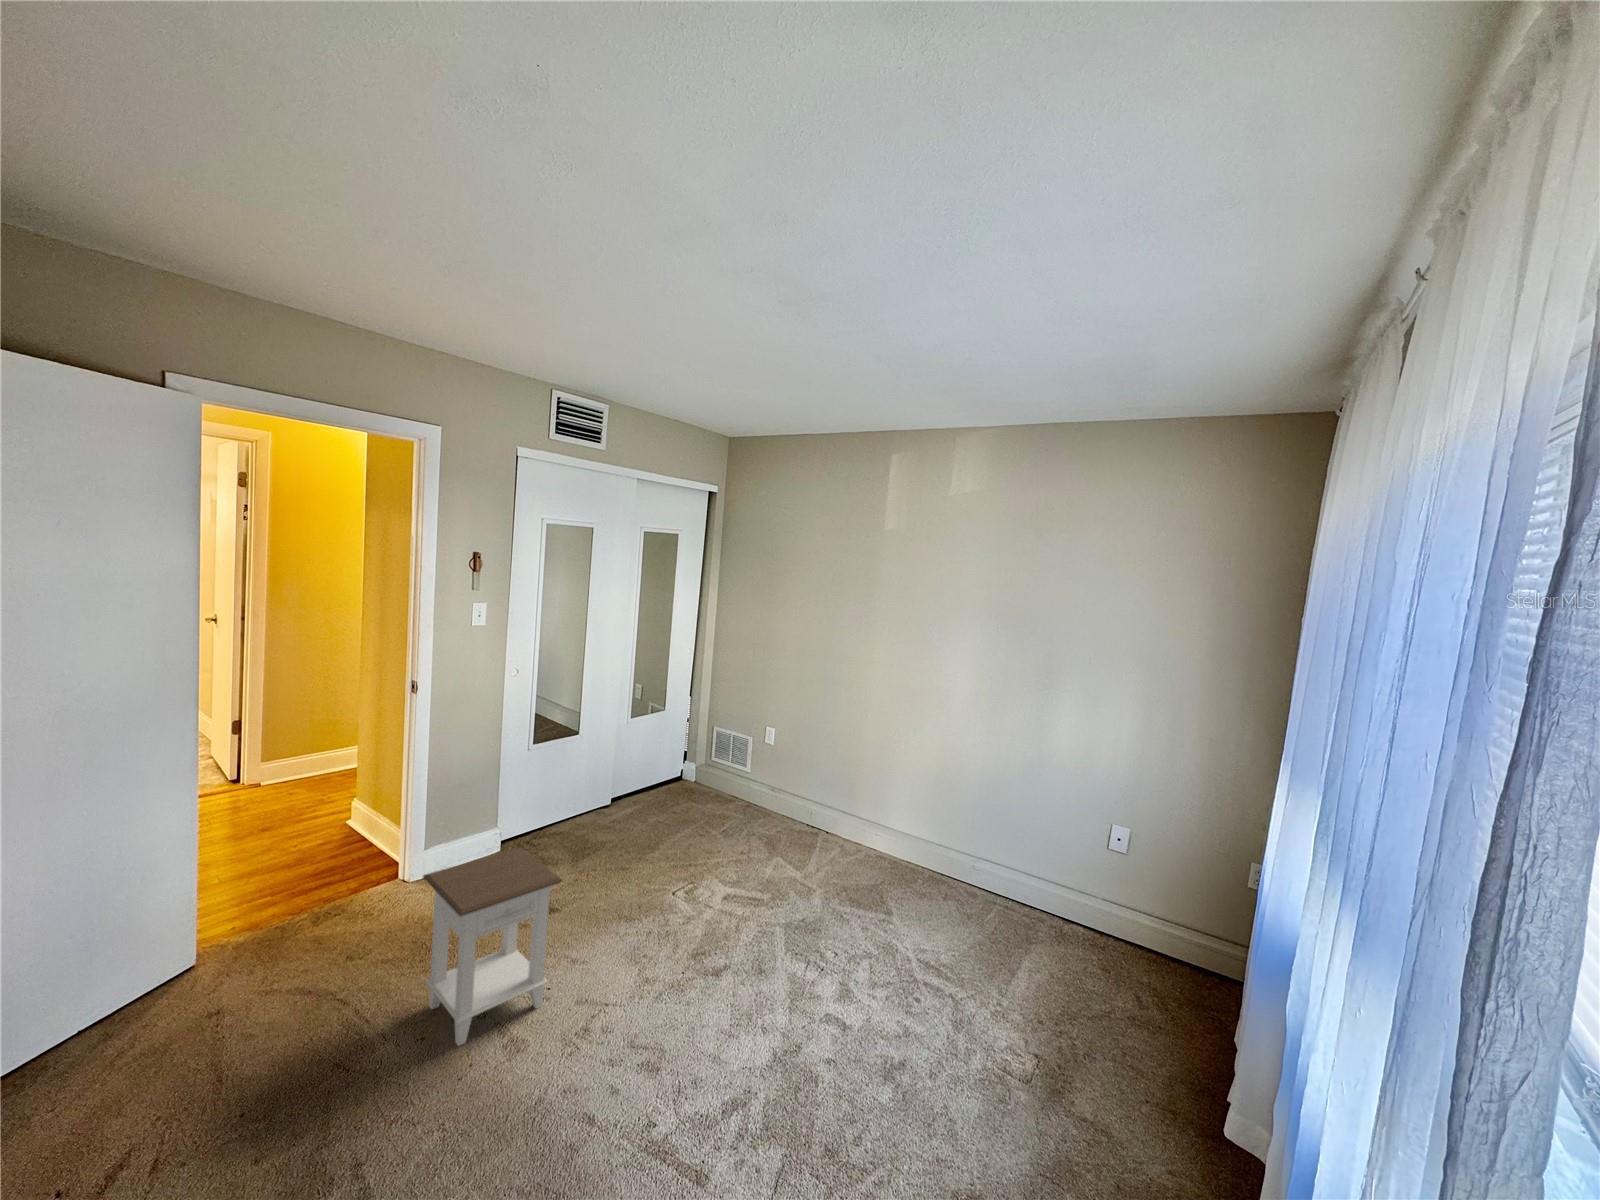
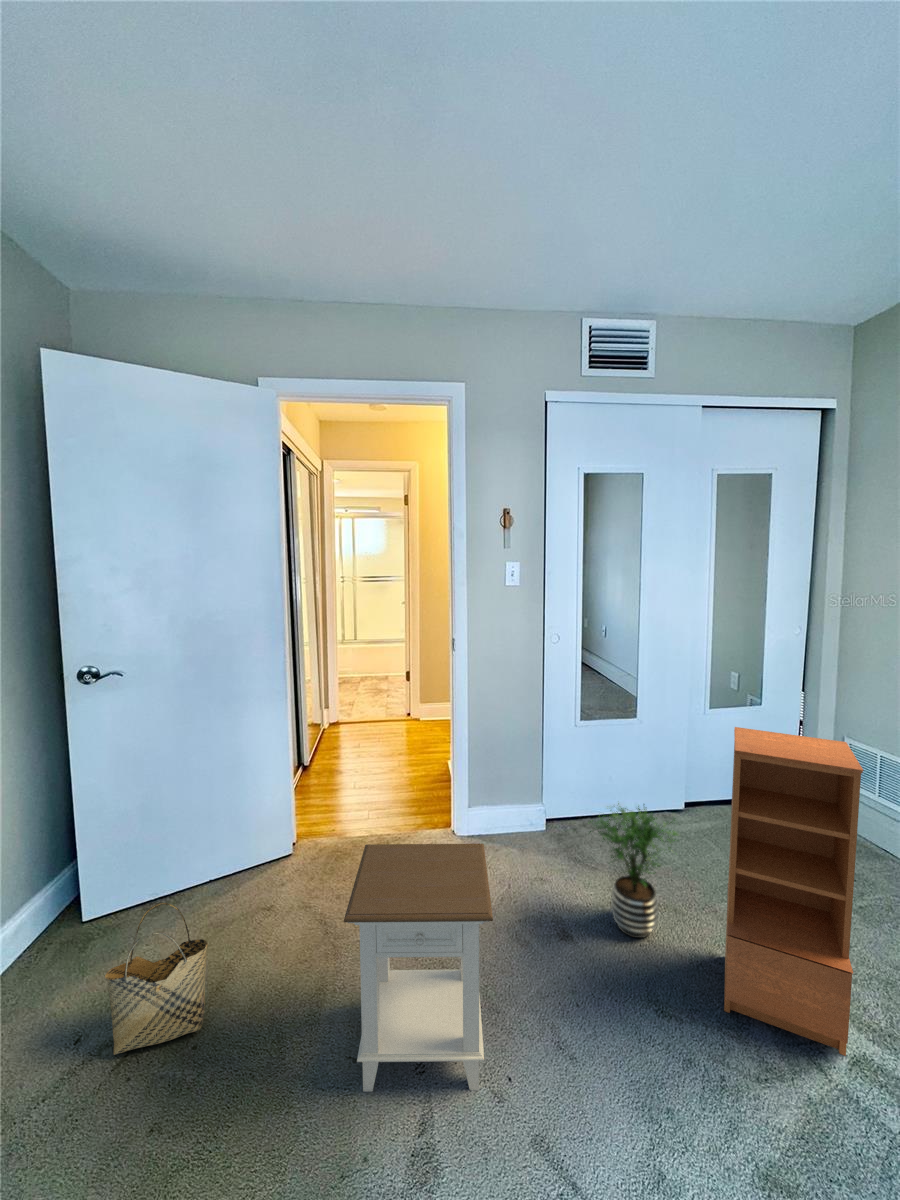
bookcase: none [662,730,743,910] -> present [724,727,863,1056]
potted plant: none [569,798,638,896] -> present [590,803,678,938]
woven basket: none [152,997,261,1154] -> present [105,903,208,1055]

